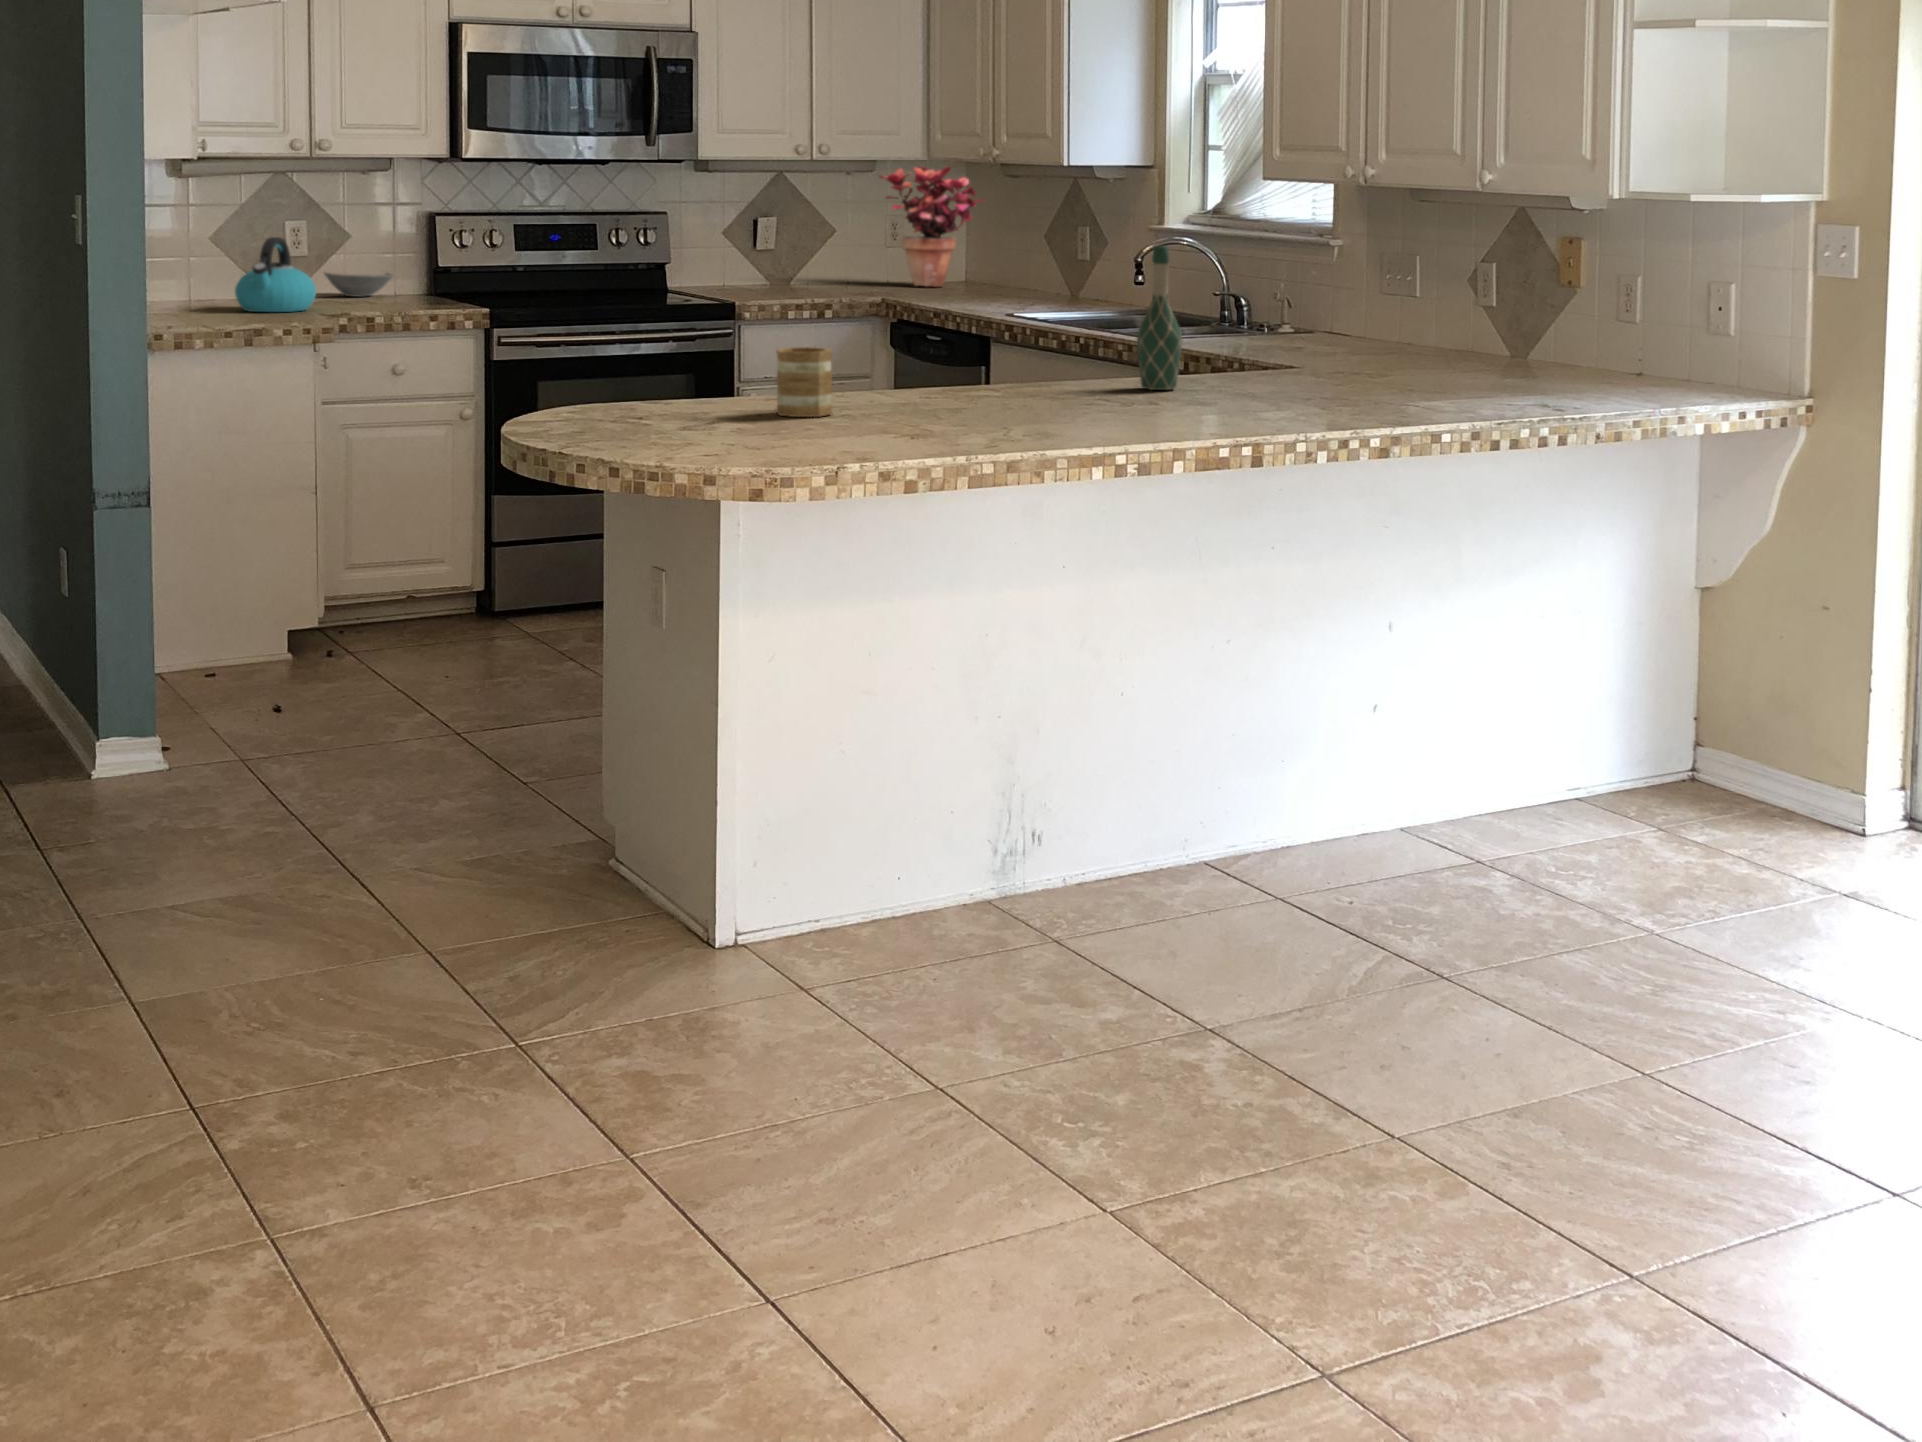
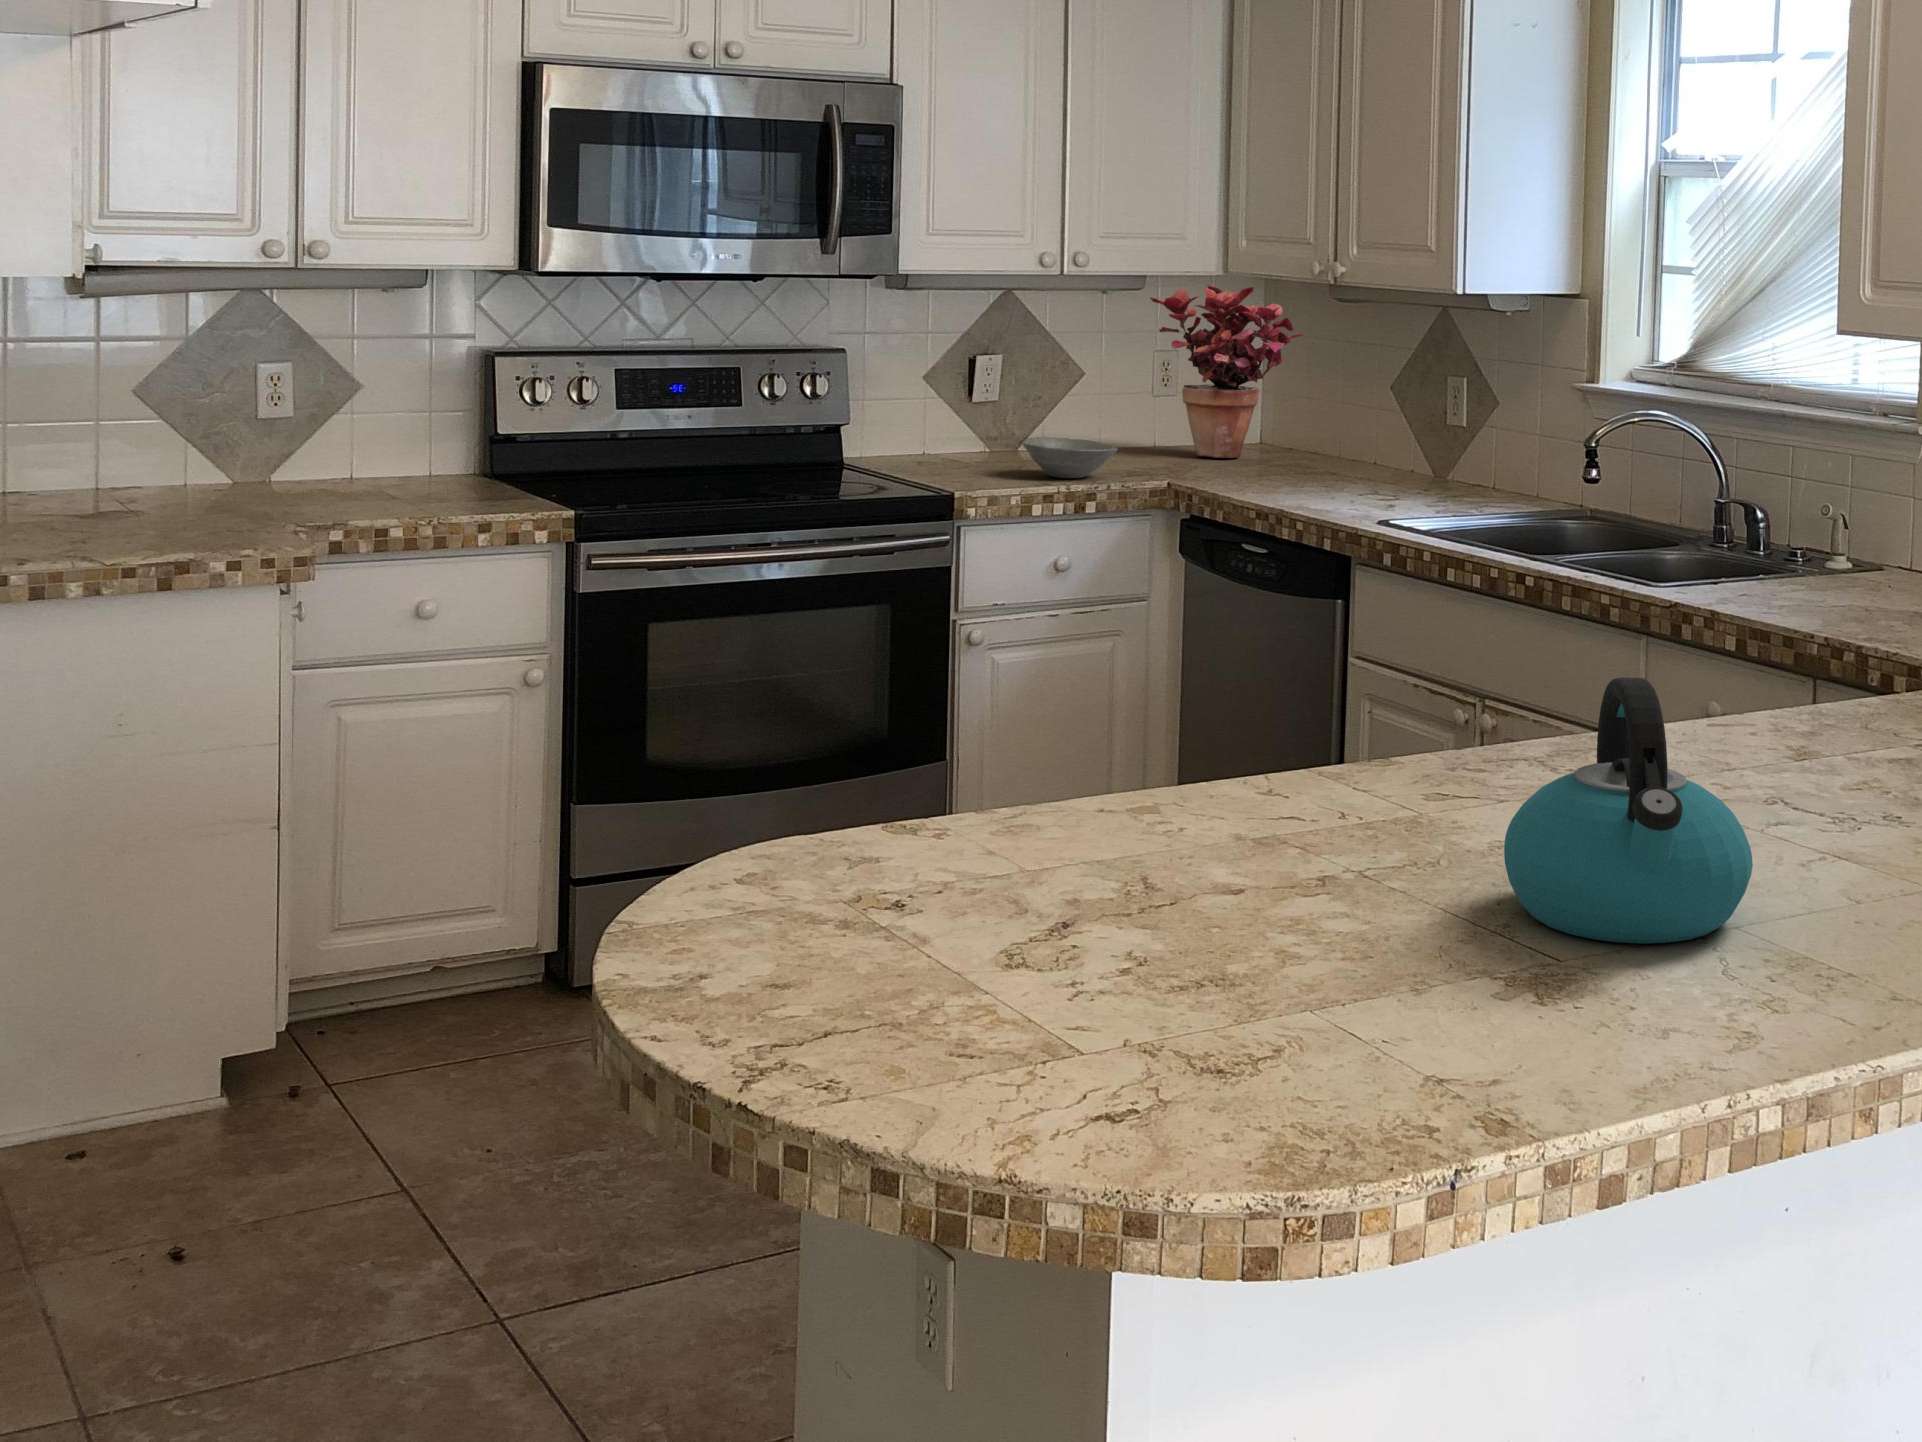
kettle: present [235,237,316,312] -> present [1504,678,1753,944]
wine bottle: present [1137,246,1182,390] -> none [1795,484,1881,756]
bowl: present [324,271,393,297] -> present [1022,437,1118,478]
mug: present [776,347,832,417] -> none [1171,722,1297,887]

